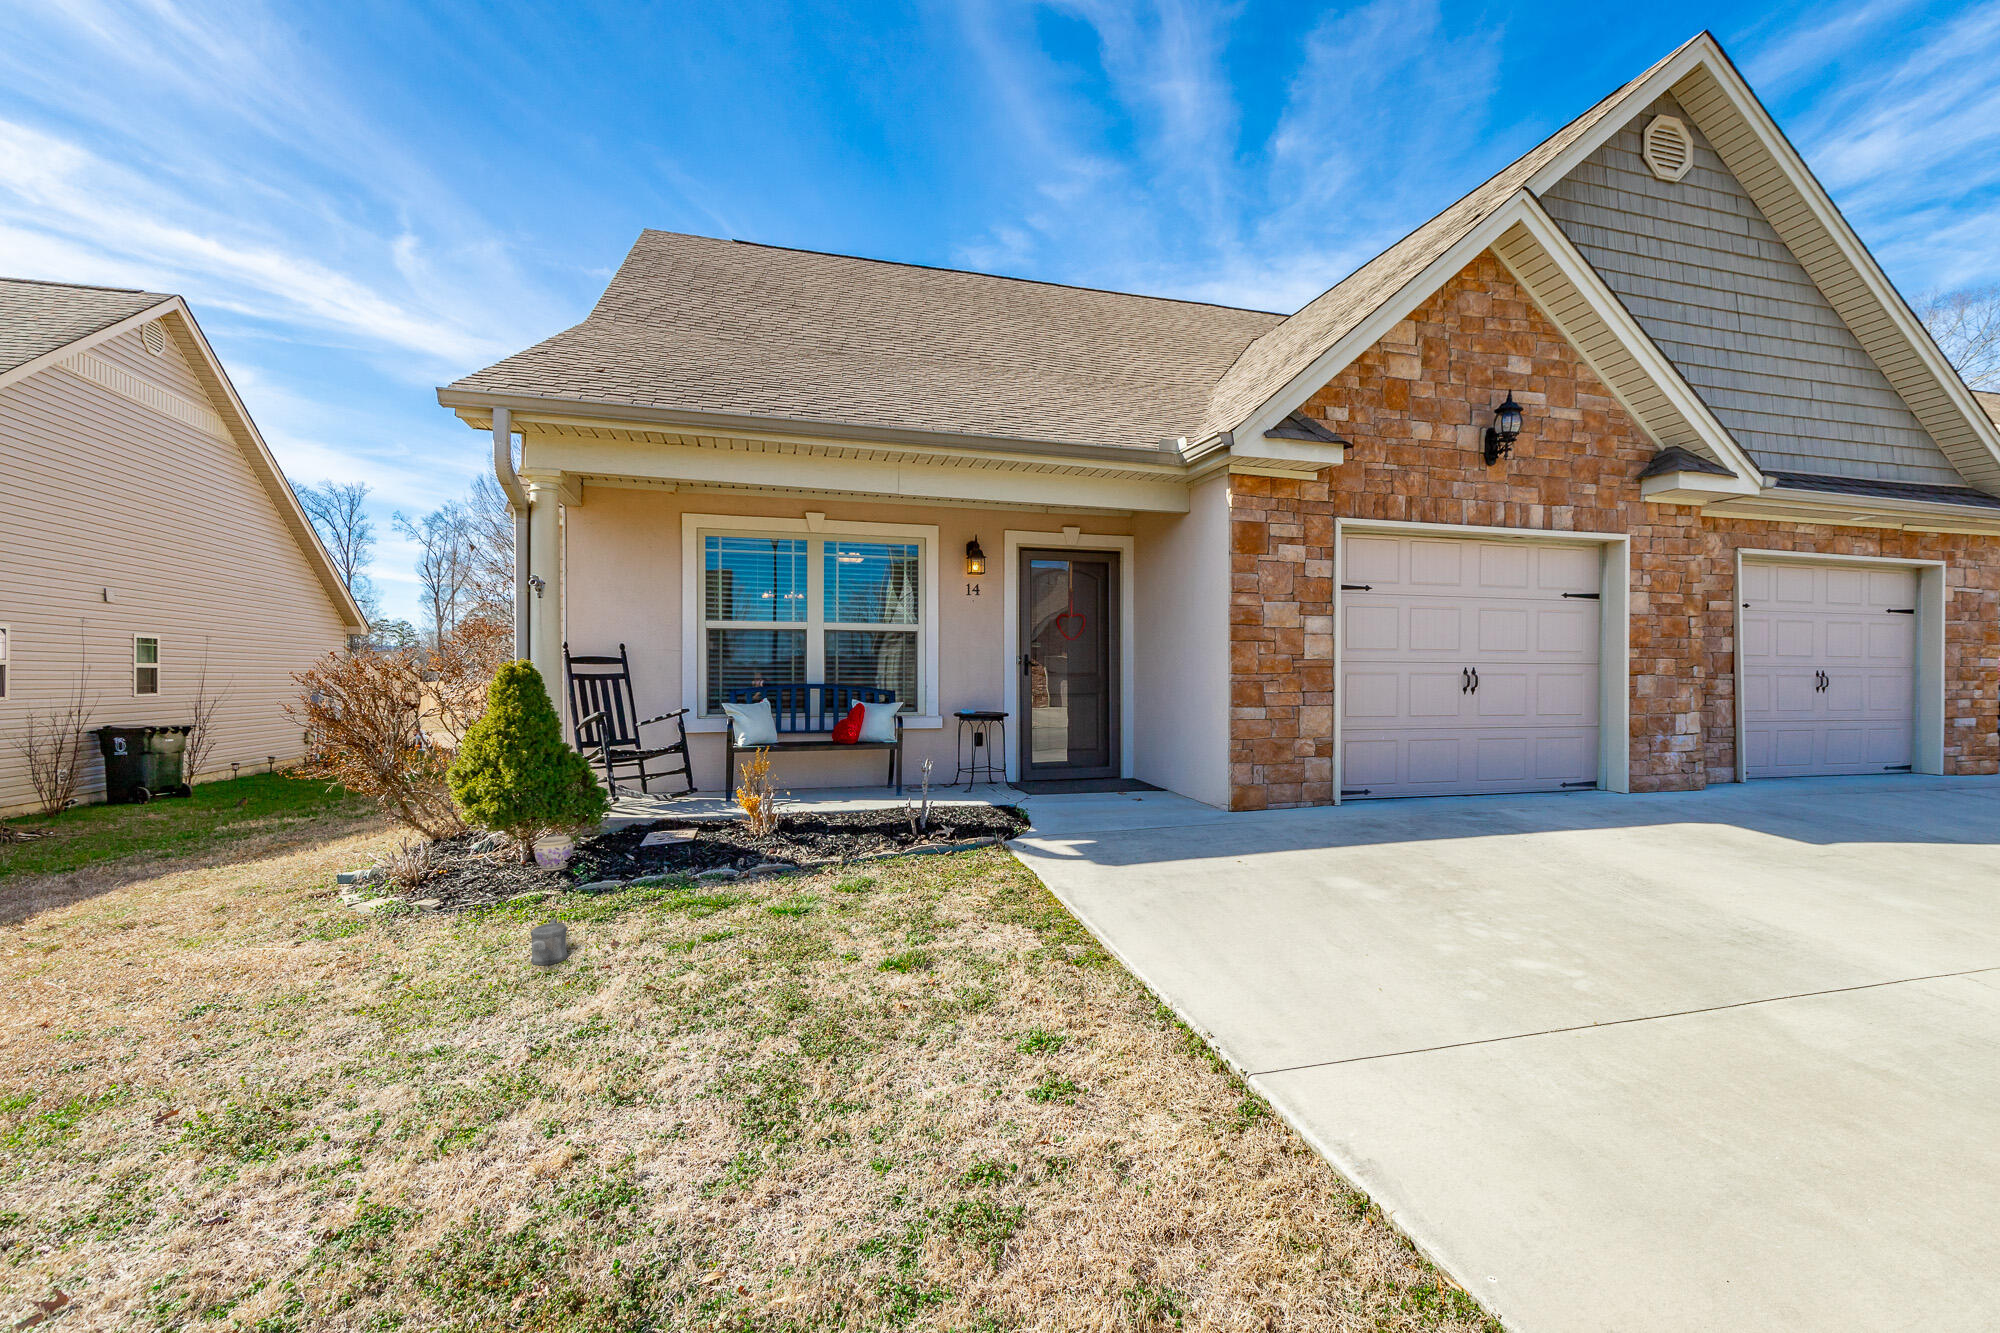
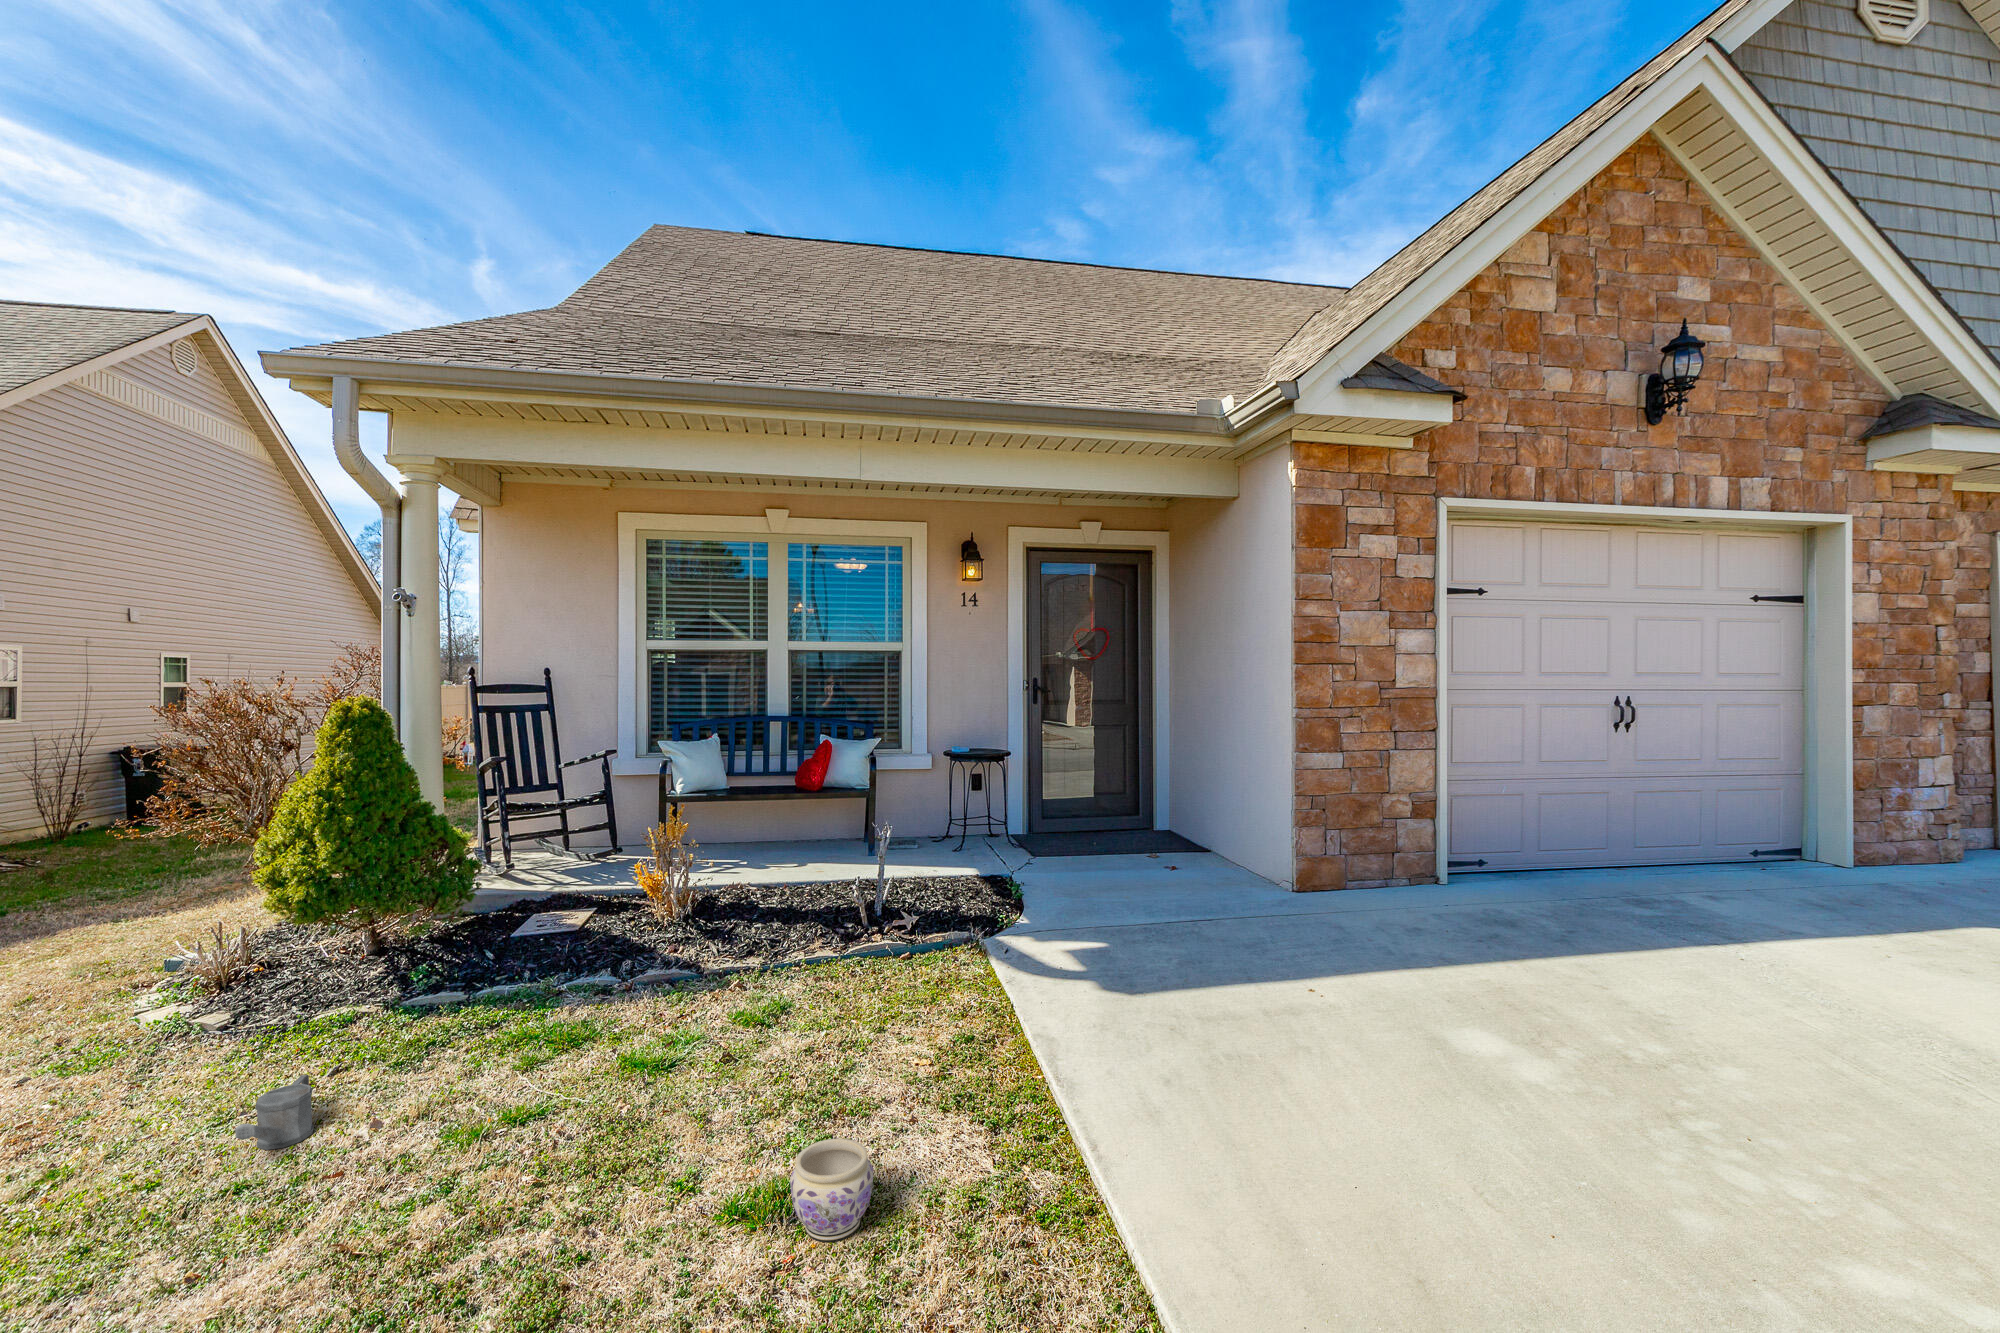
planter: present [534,836,574,871] -> present [790,1138,873,1242]

